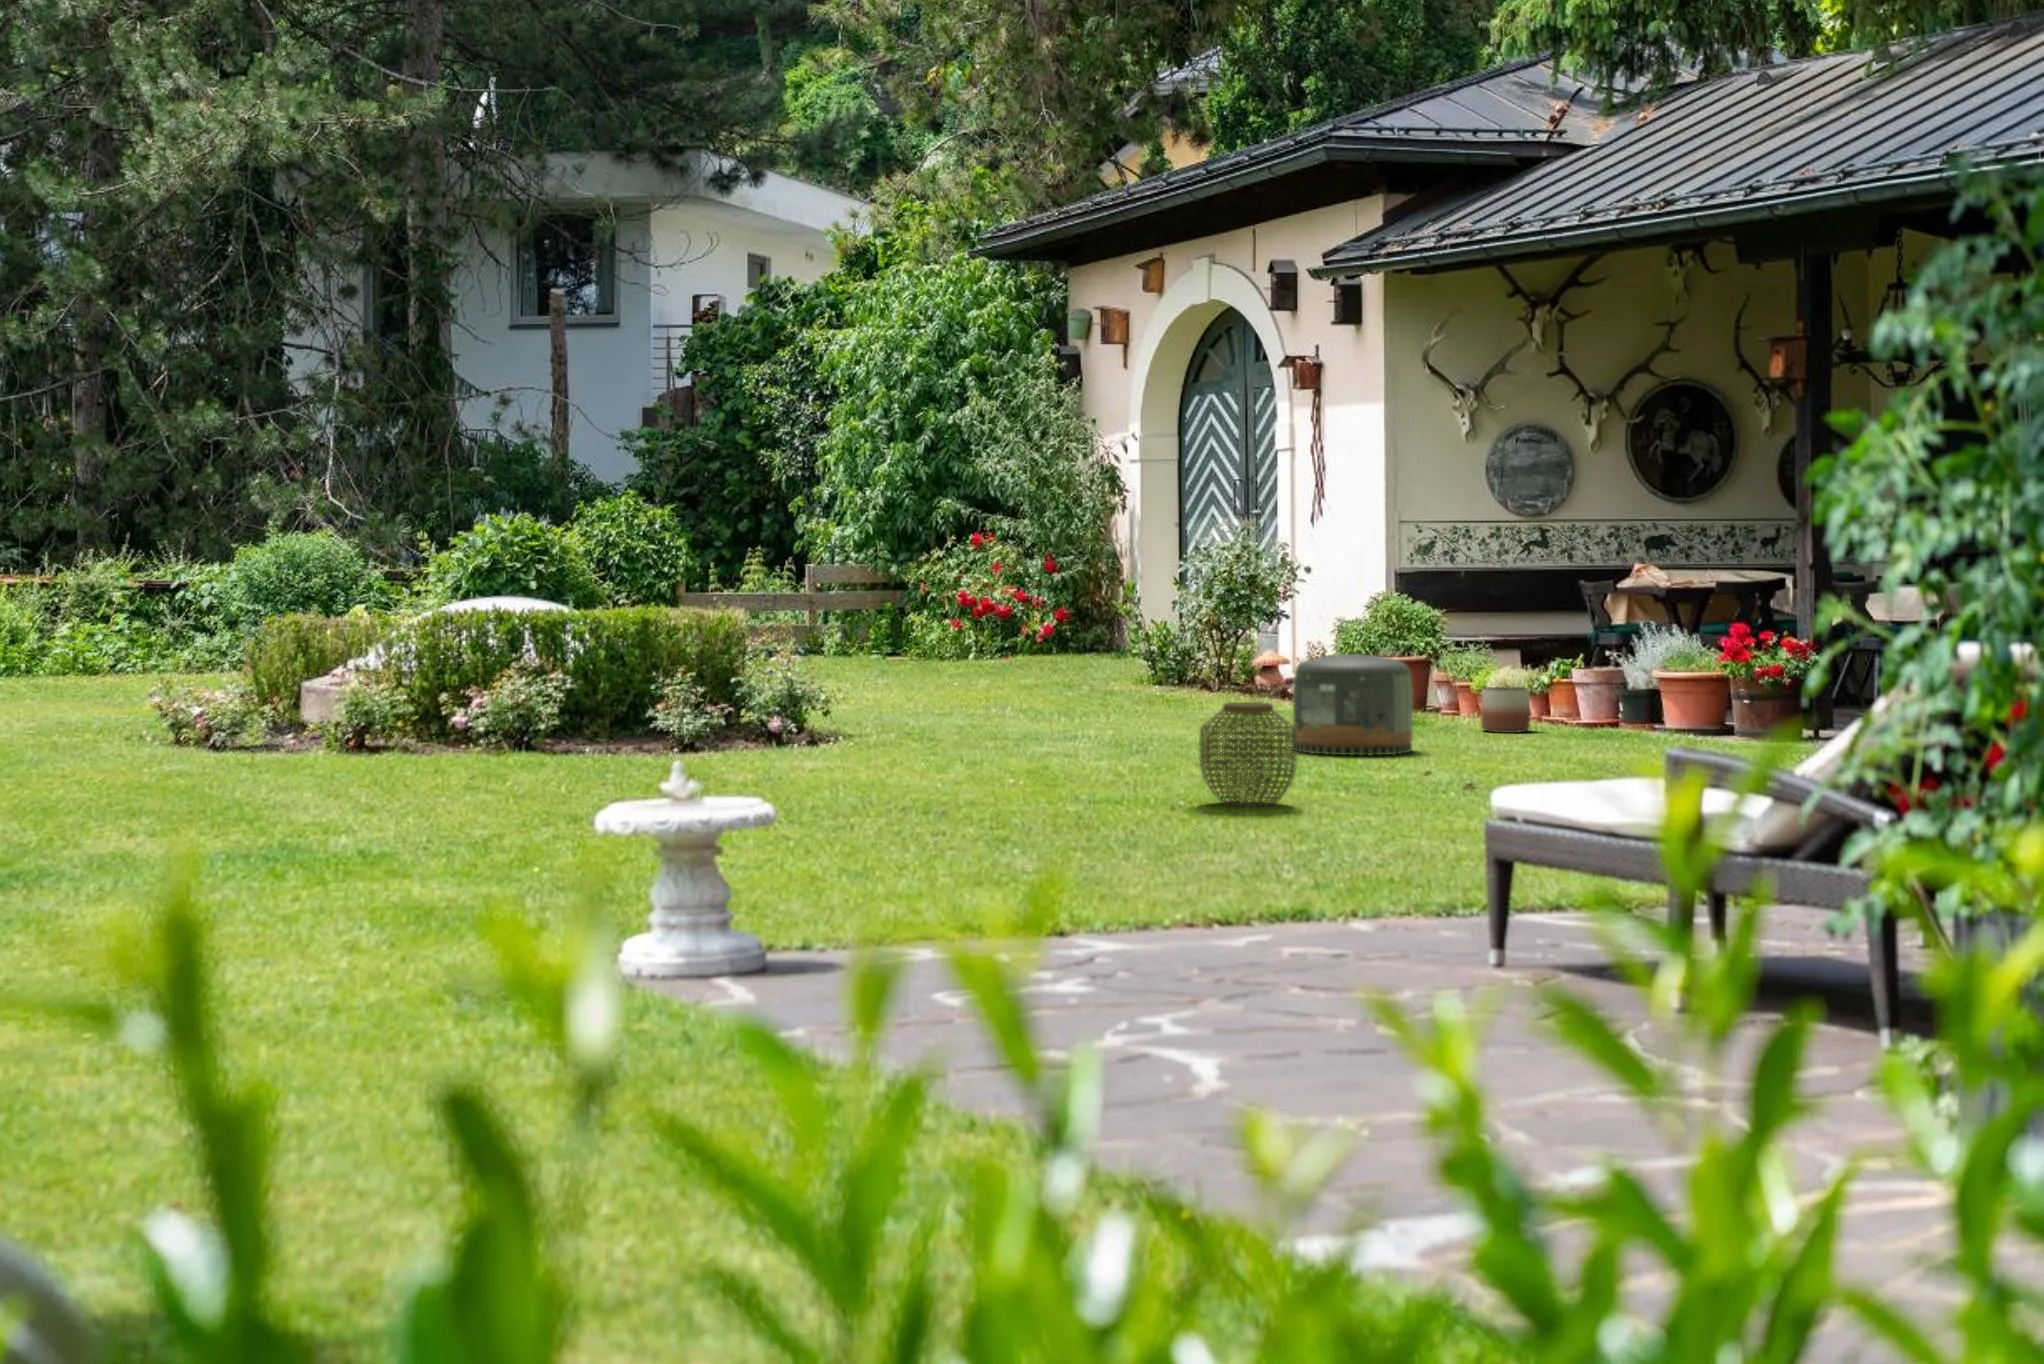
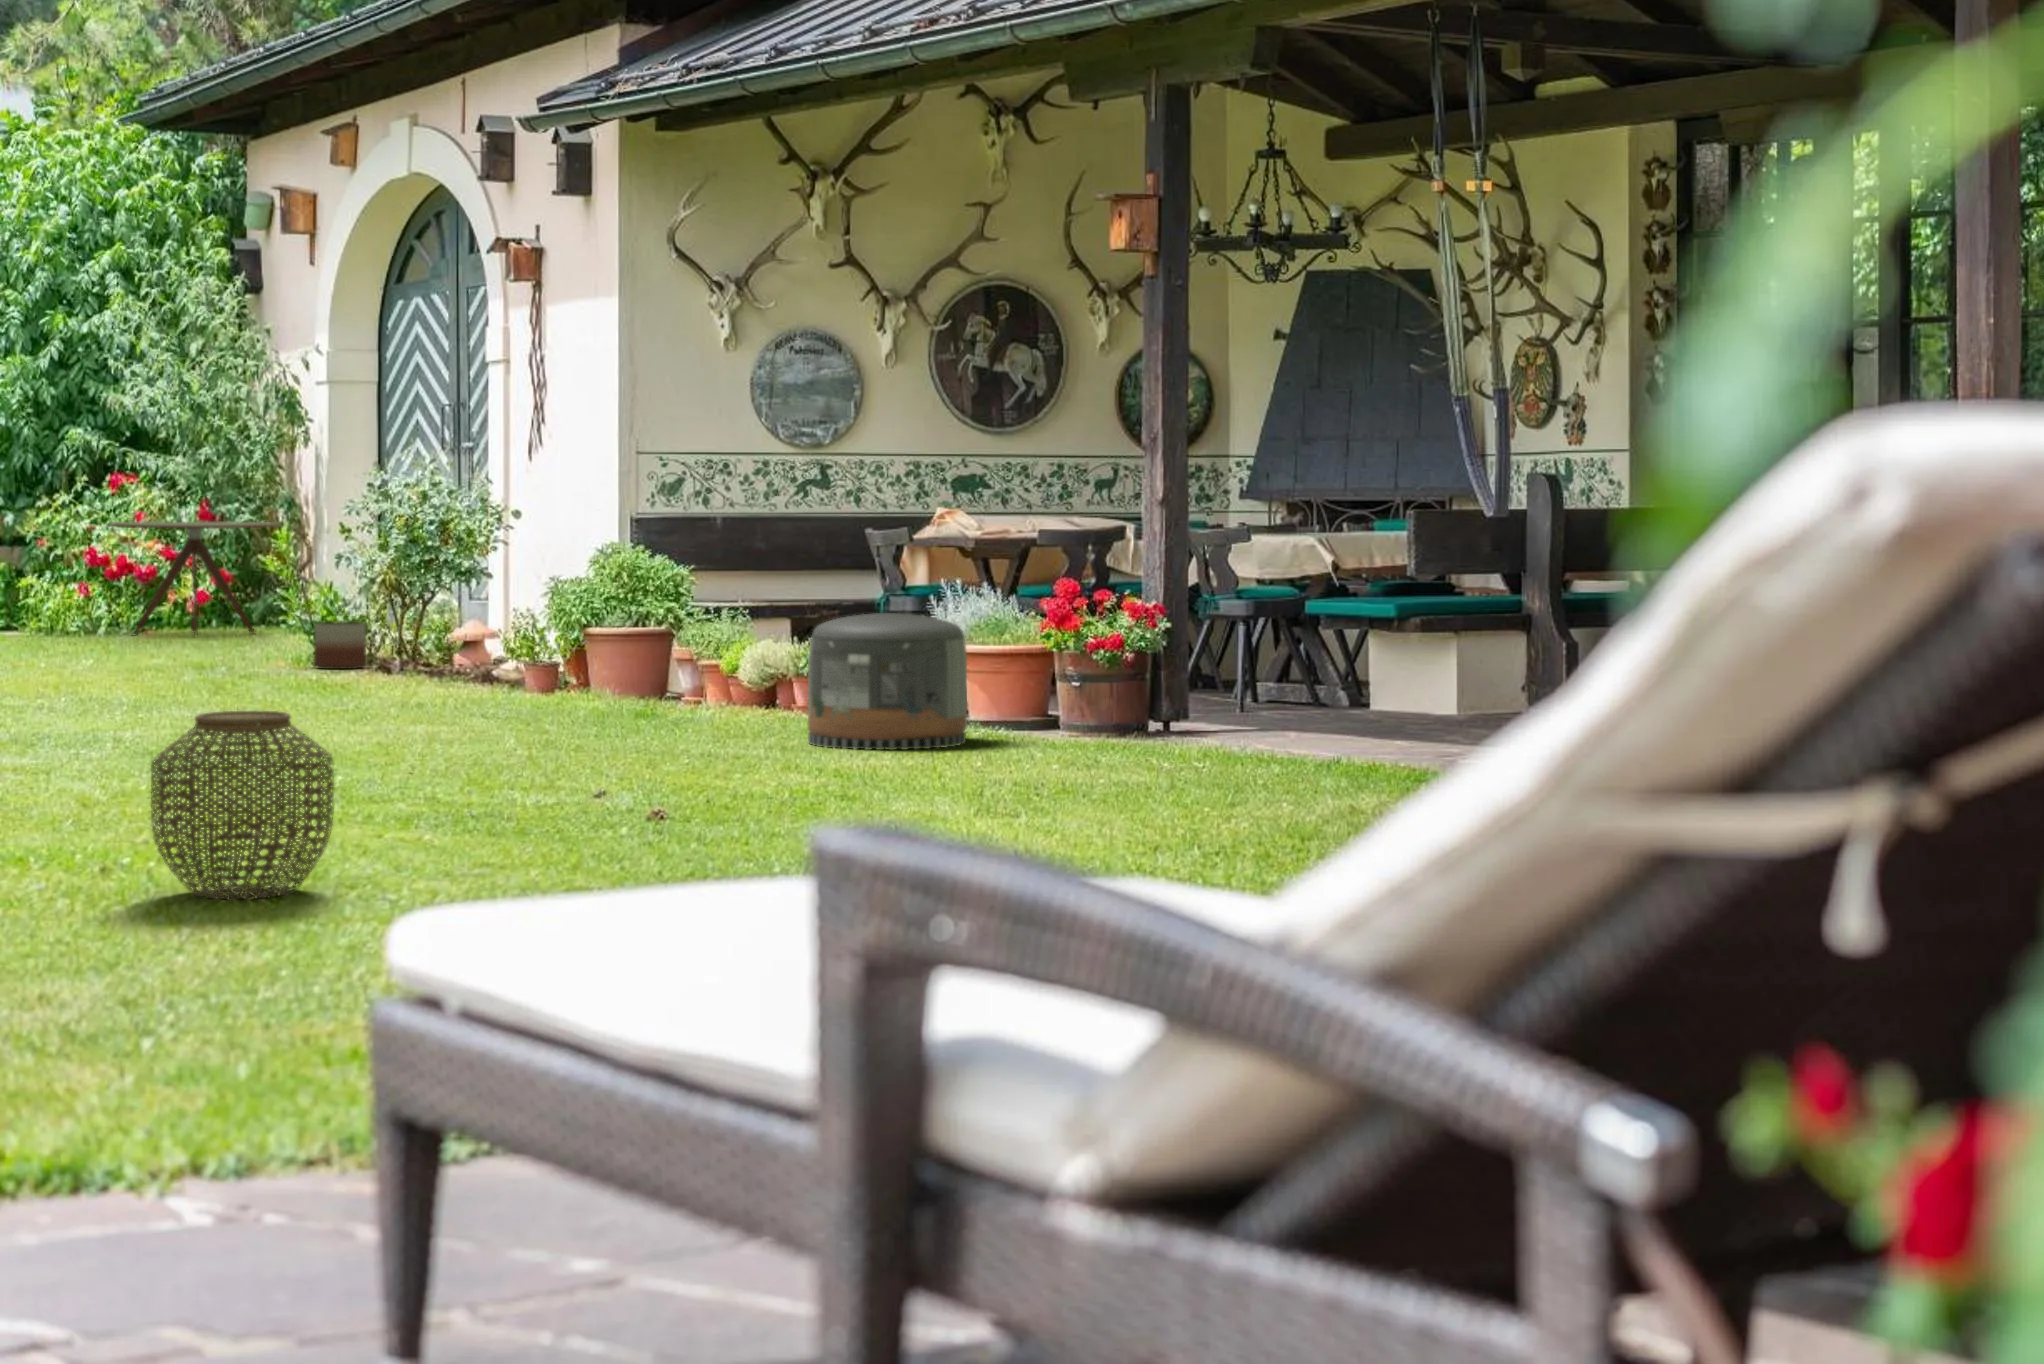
round table: none [977,571,1105,662] -> present [106,521,281,637]
pouf: present [1293,654,1413,755] -> present [808,613,967,750]
planter: present [1481,687,1530,733] -> present [314,622,366,669]

